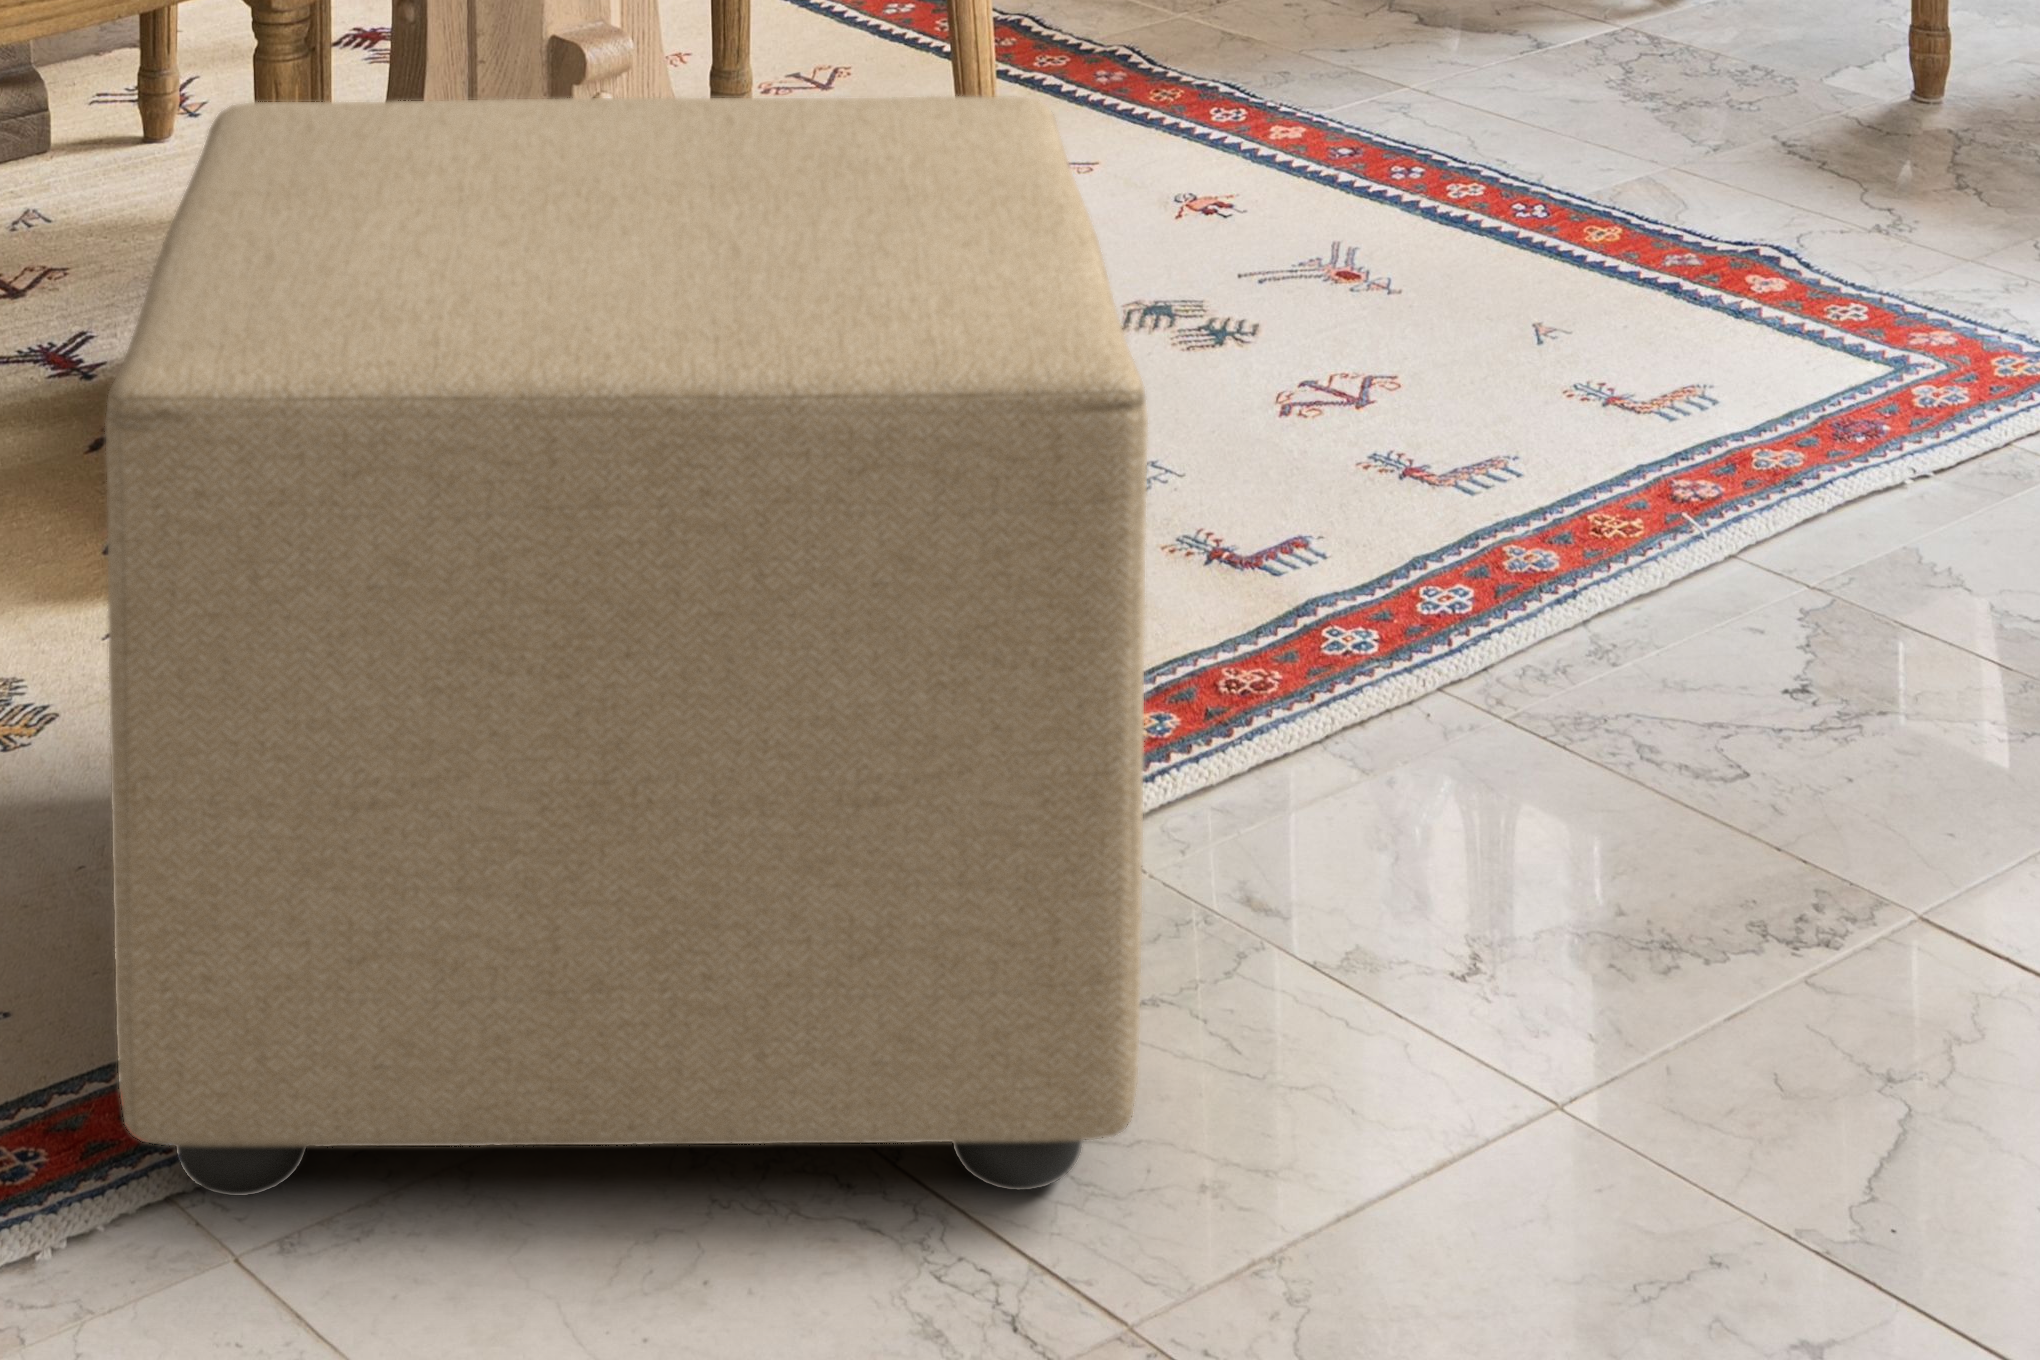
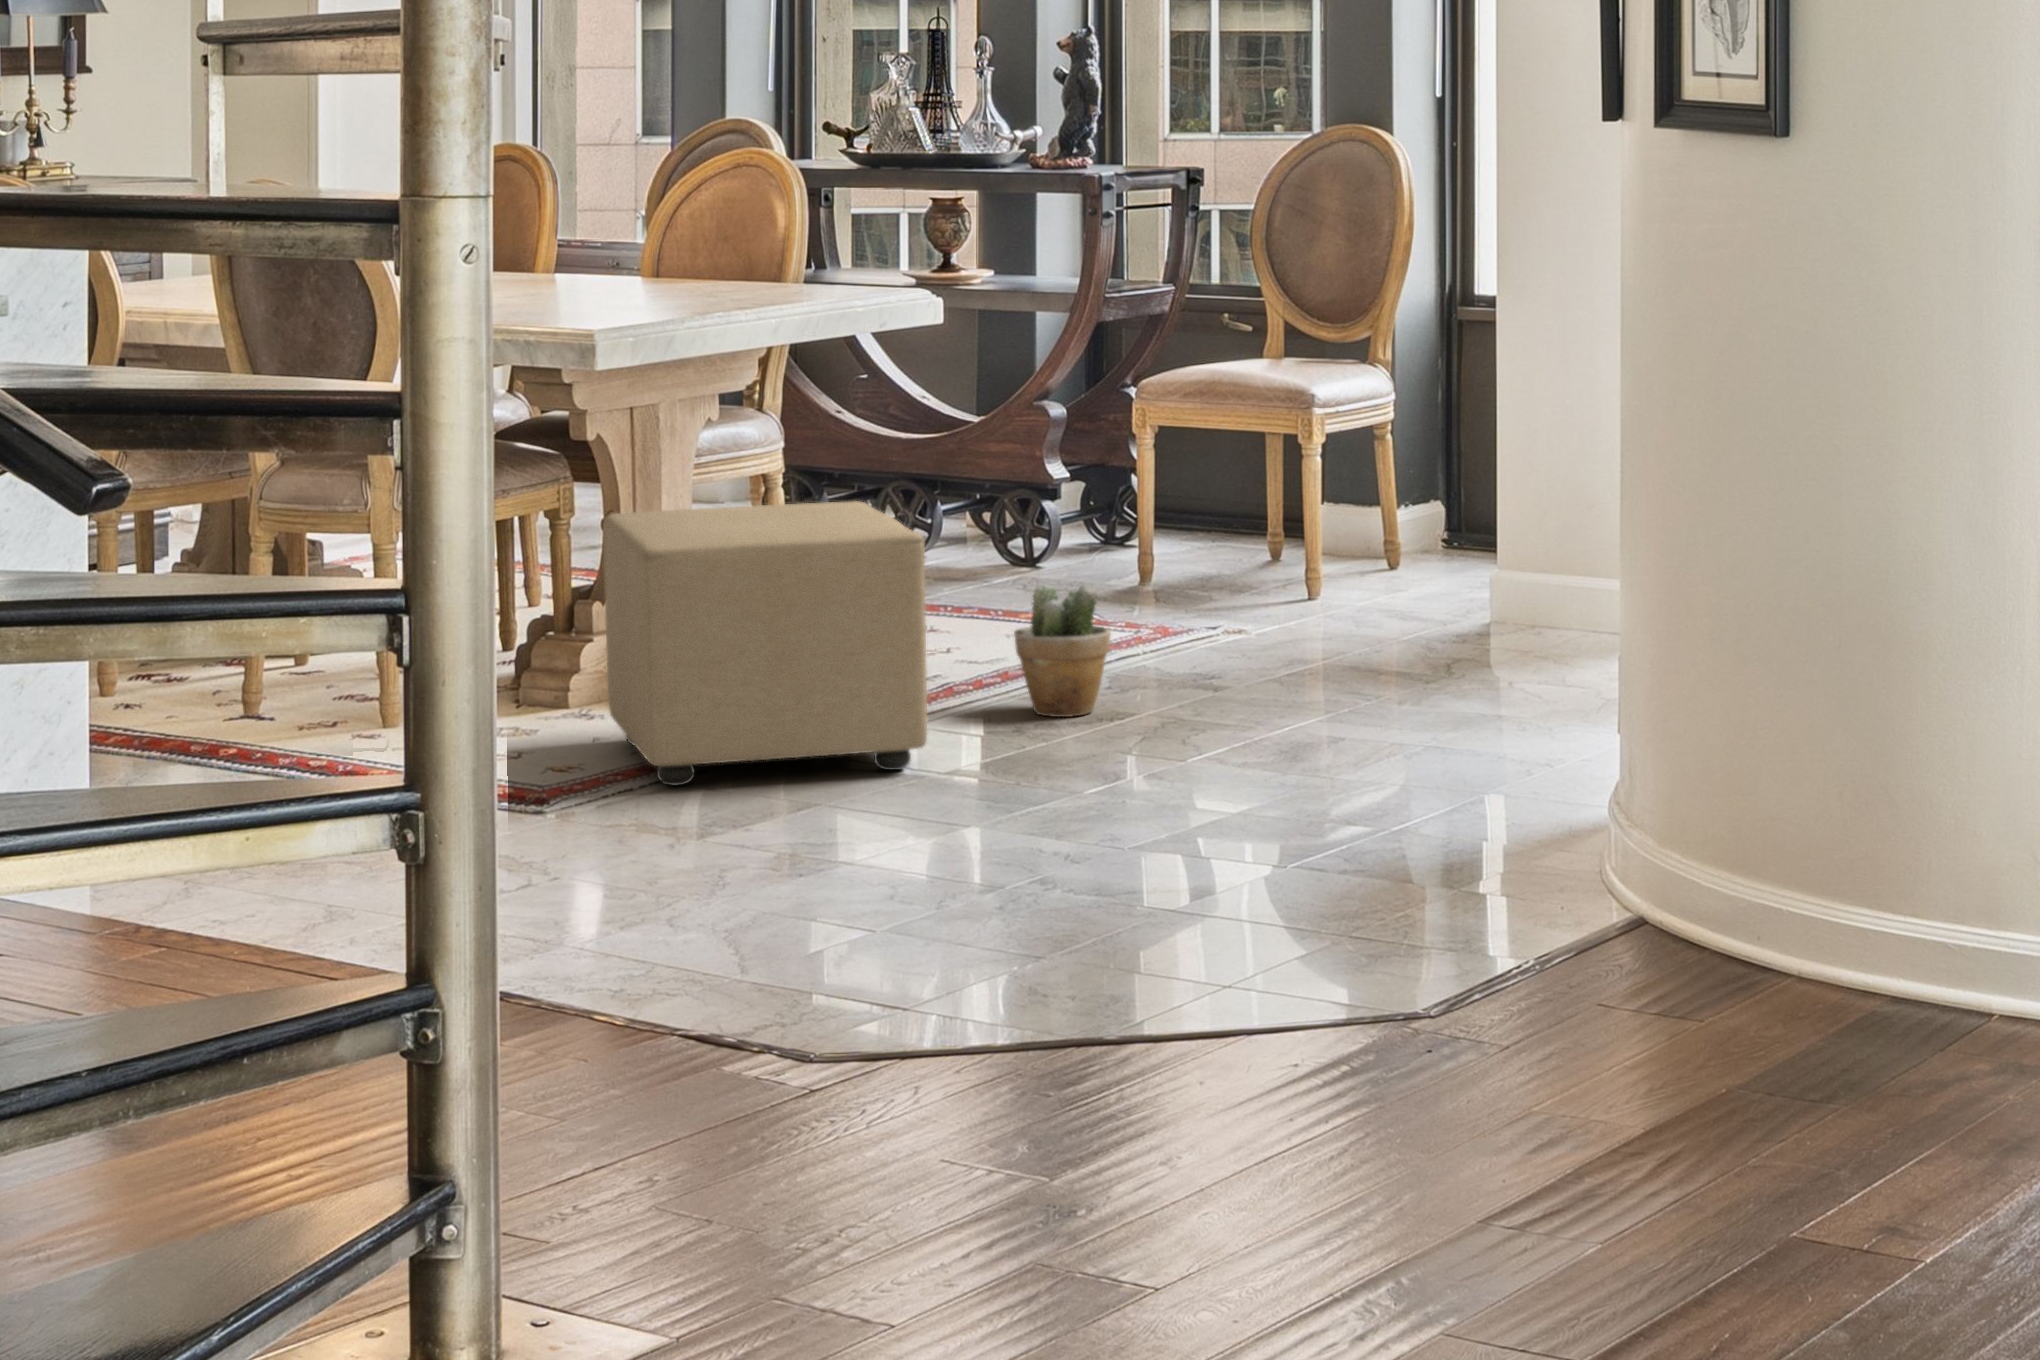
potted plant: none [1514,382,1834,836] -> present [1014,585,1111,717]

